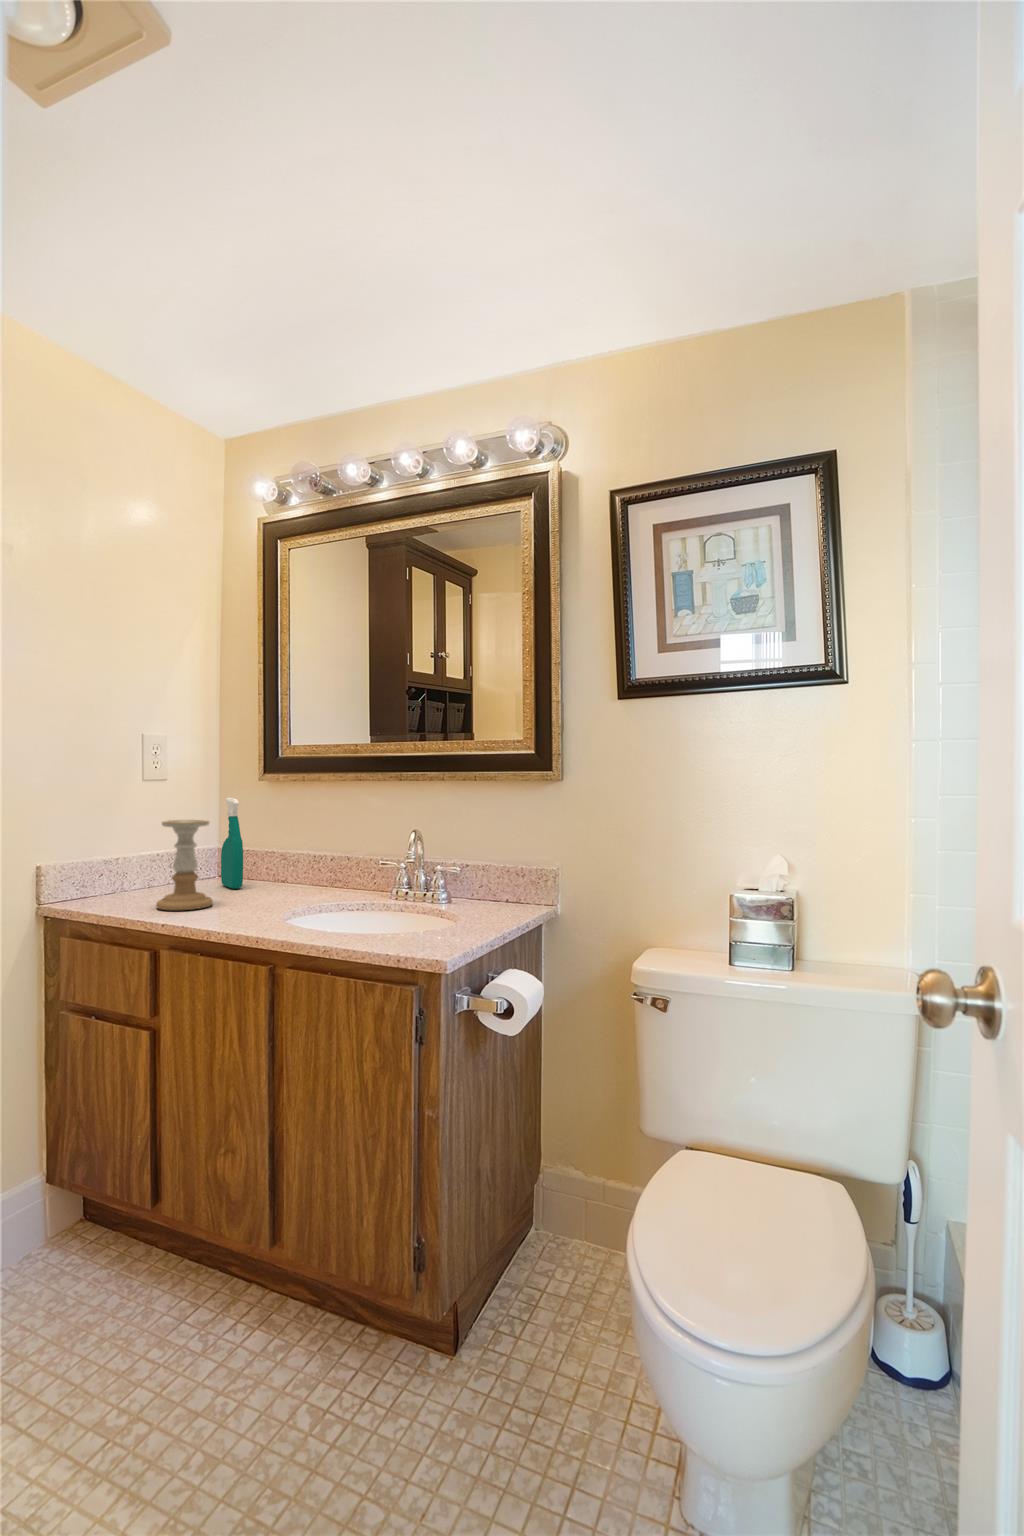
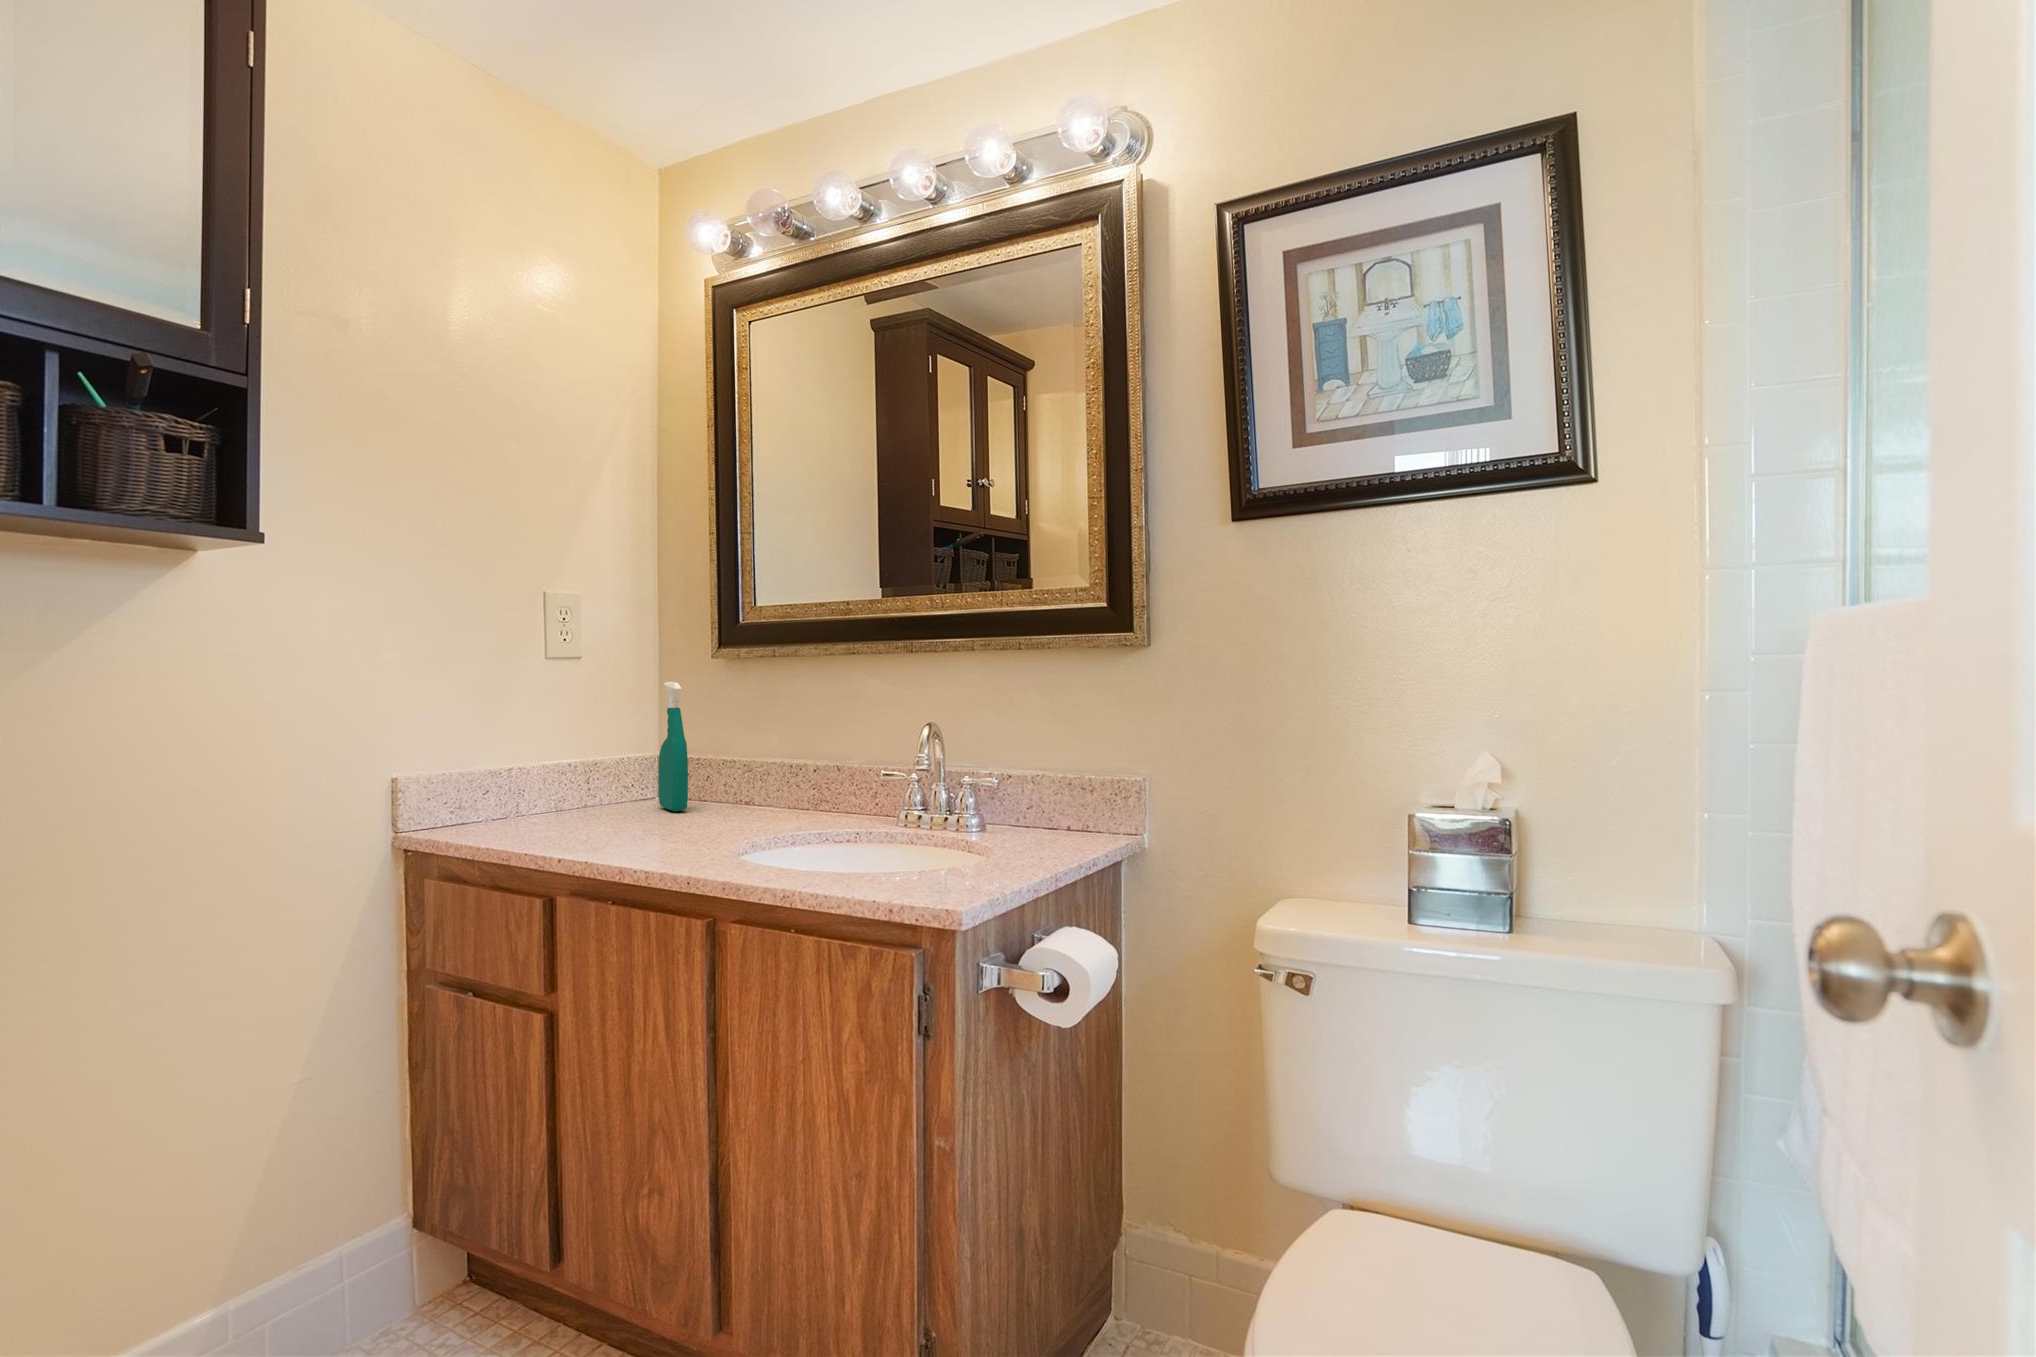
candle holder: present [156,820,213,910] -> none [558,709,639,839]

